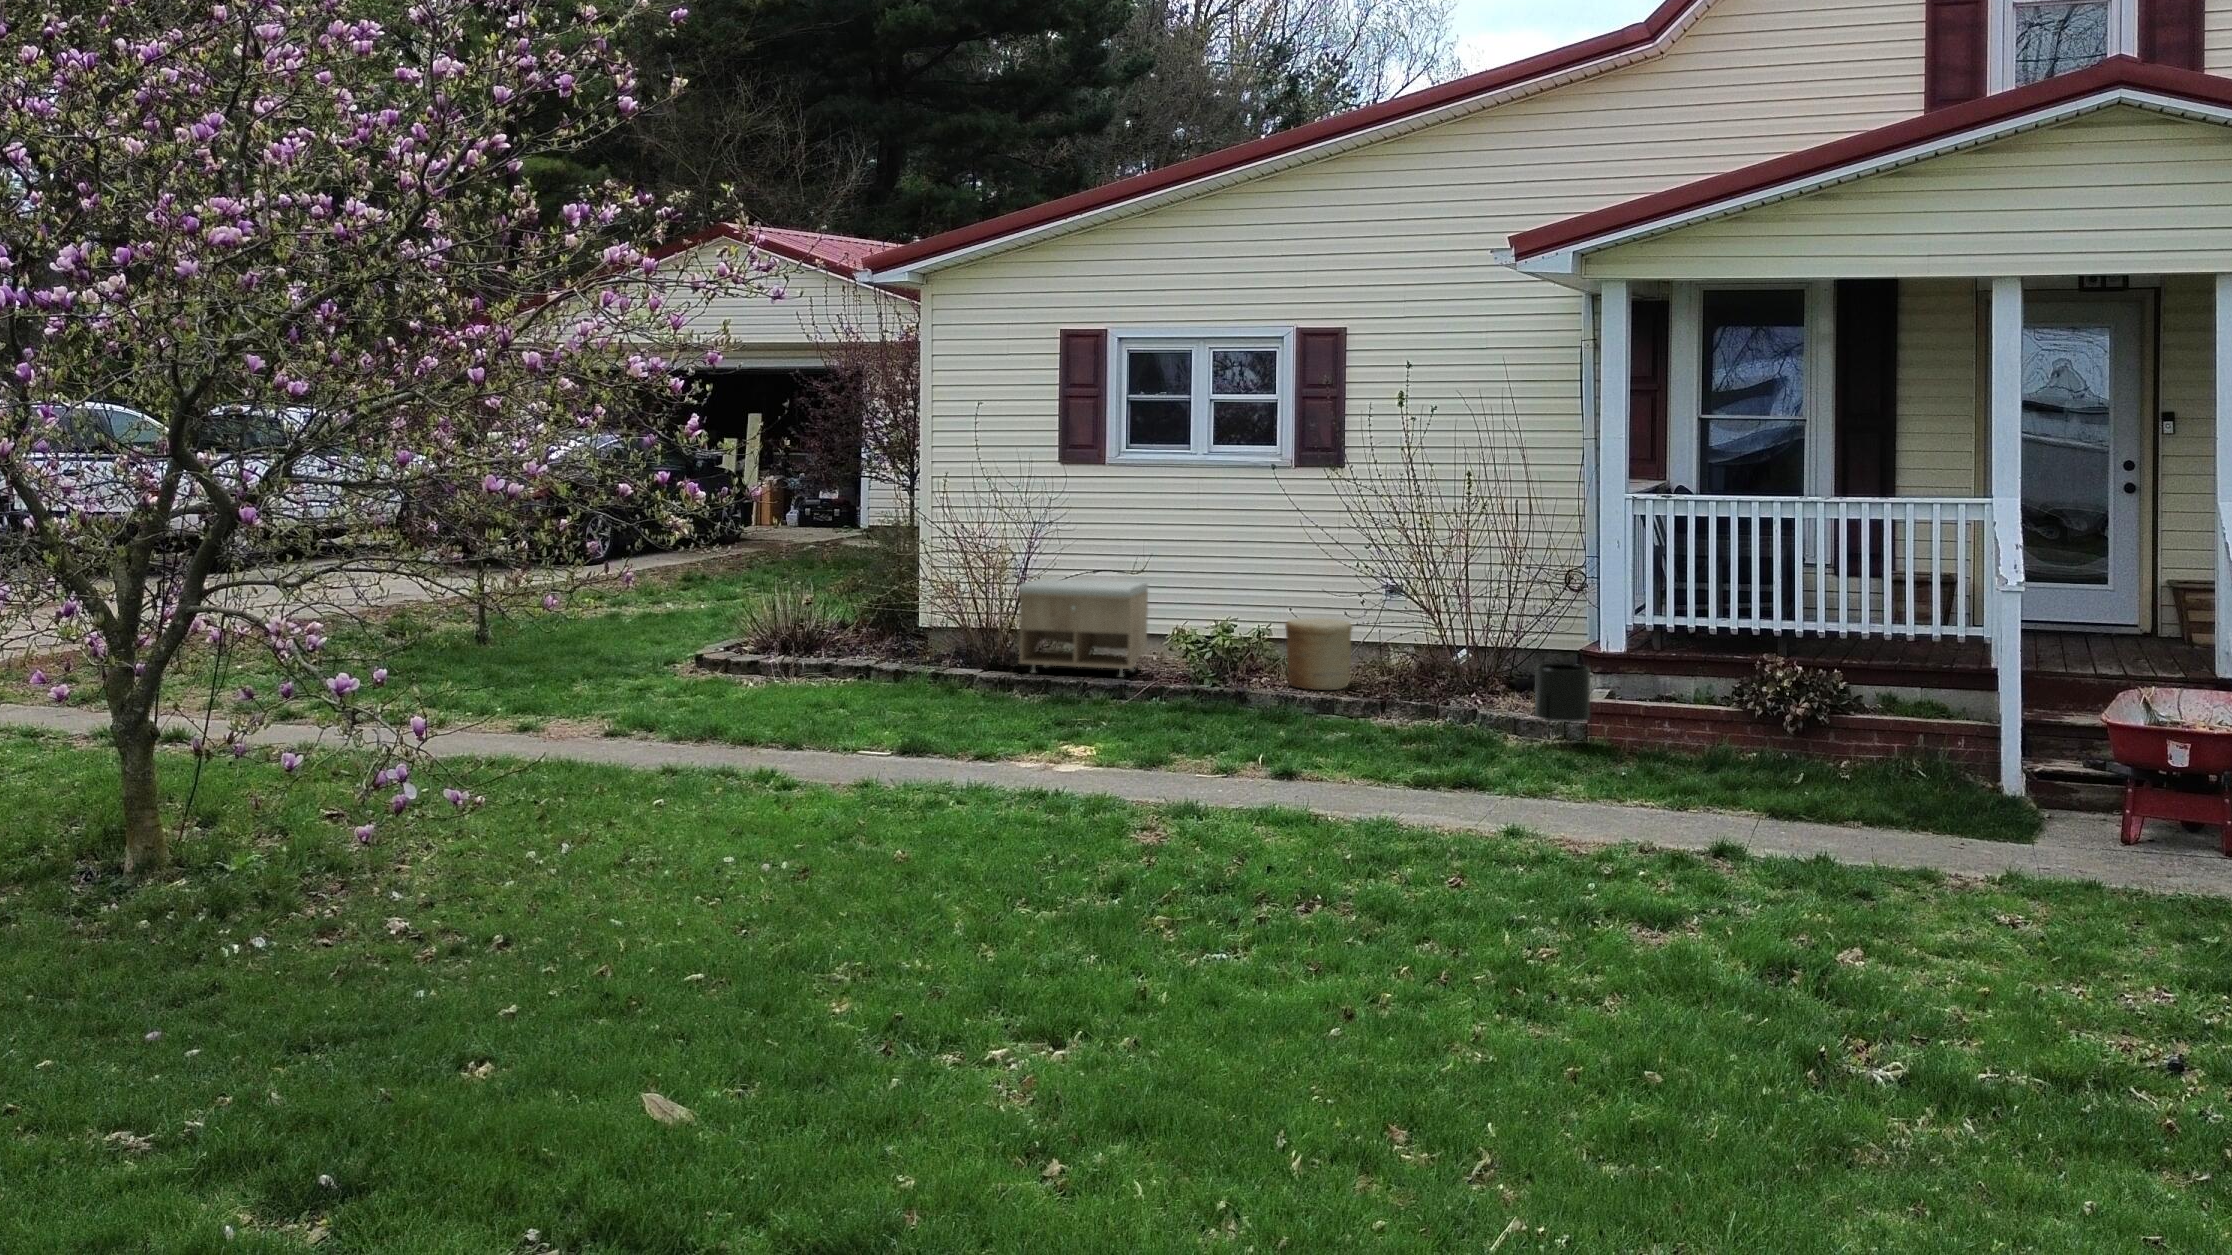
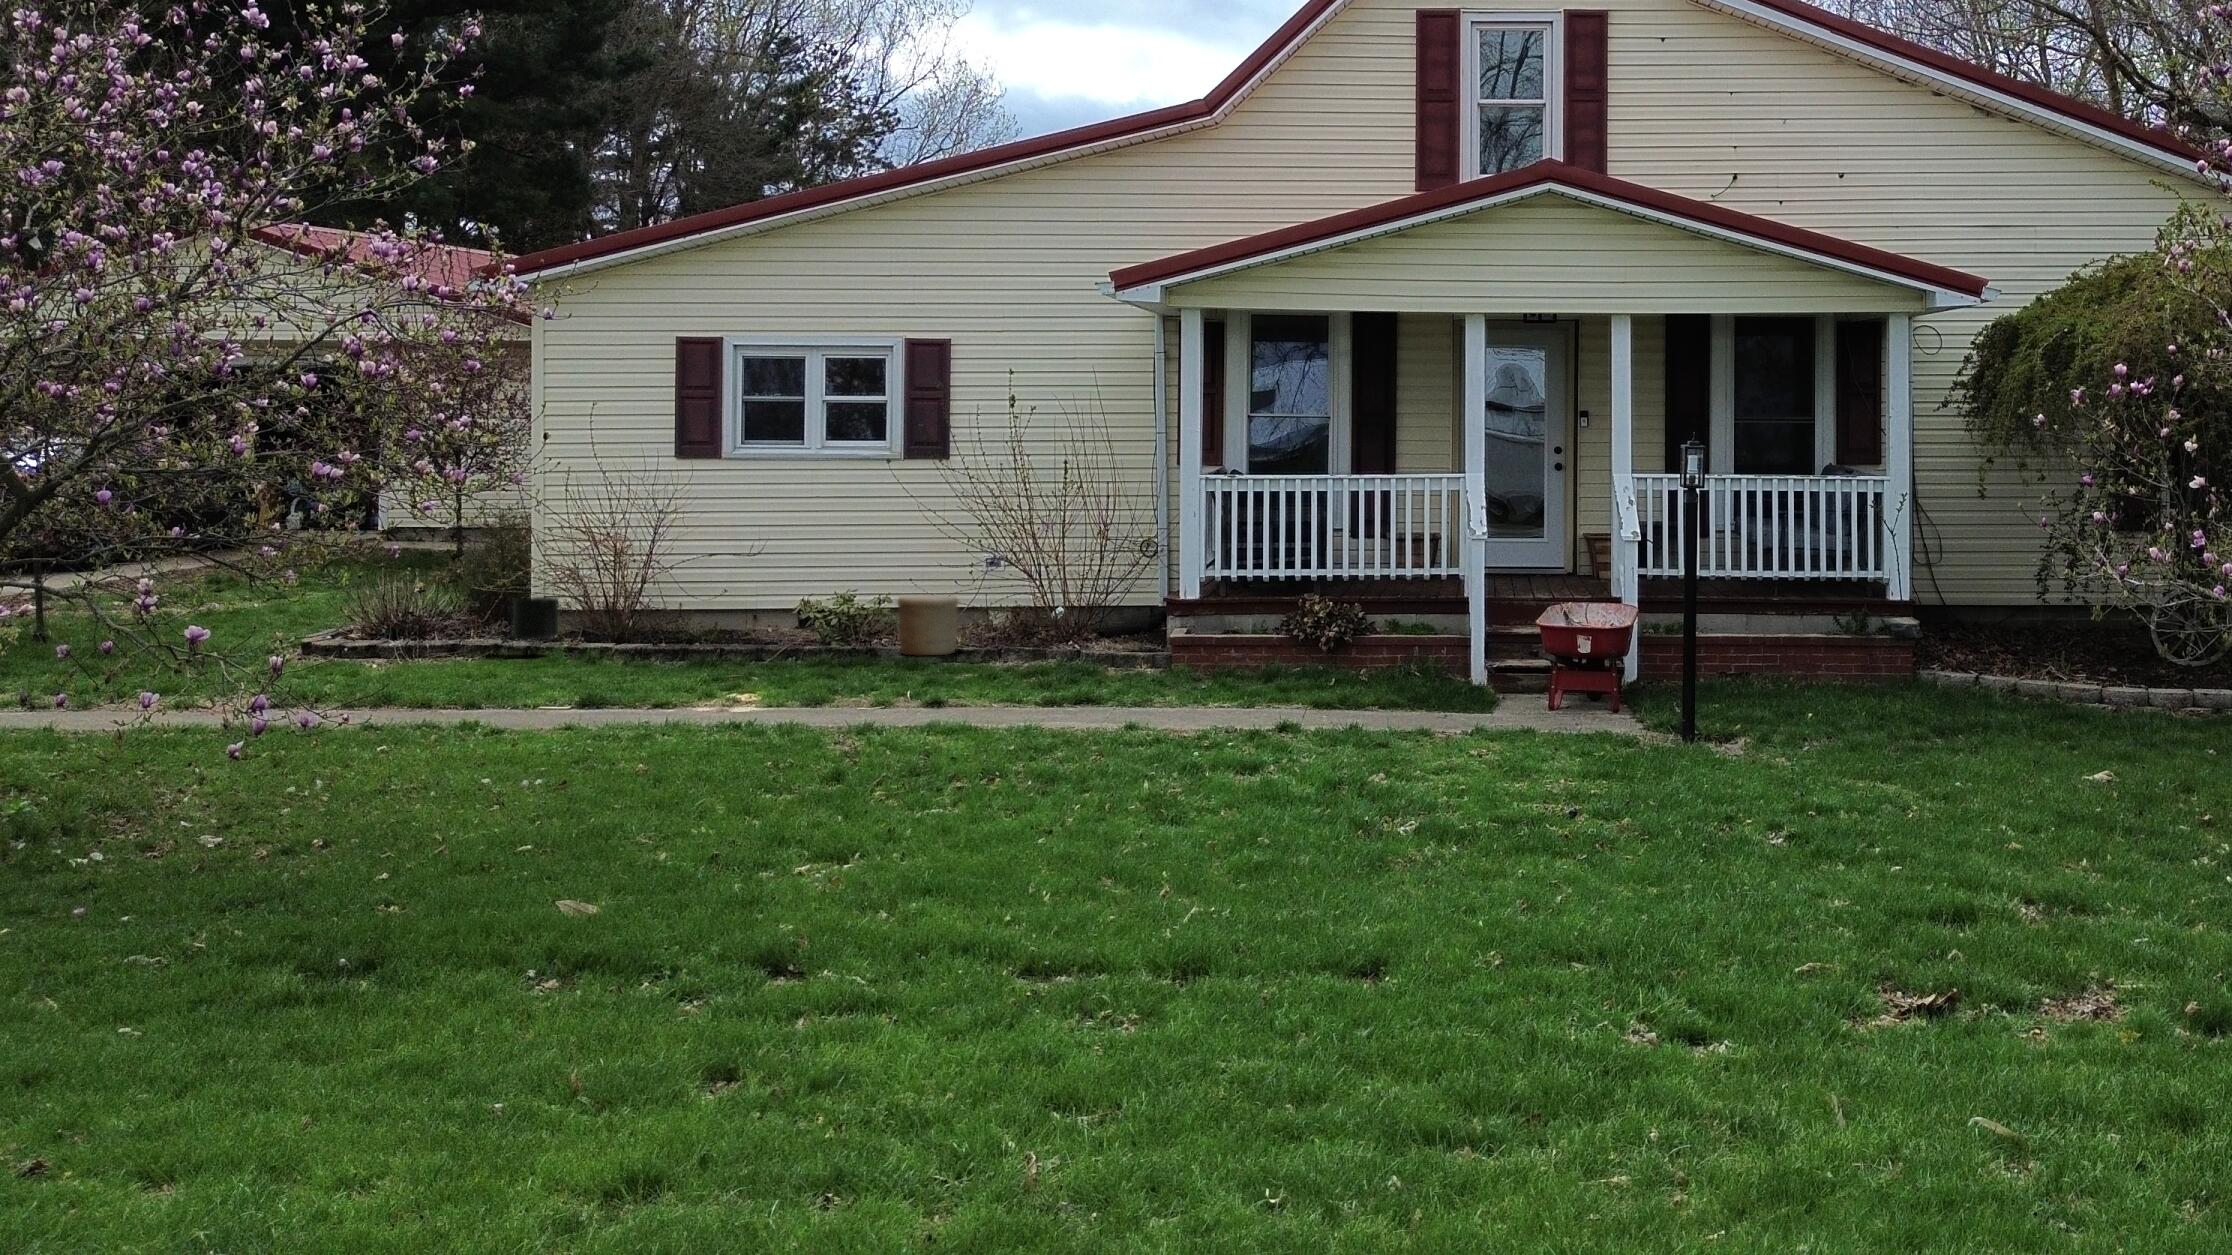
storage bench: present [1018,579,1148,677] -> none [634,571,760,658]
planter: present [1535,663,1591,739] -> present [512,597,559,646]

